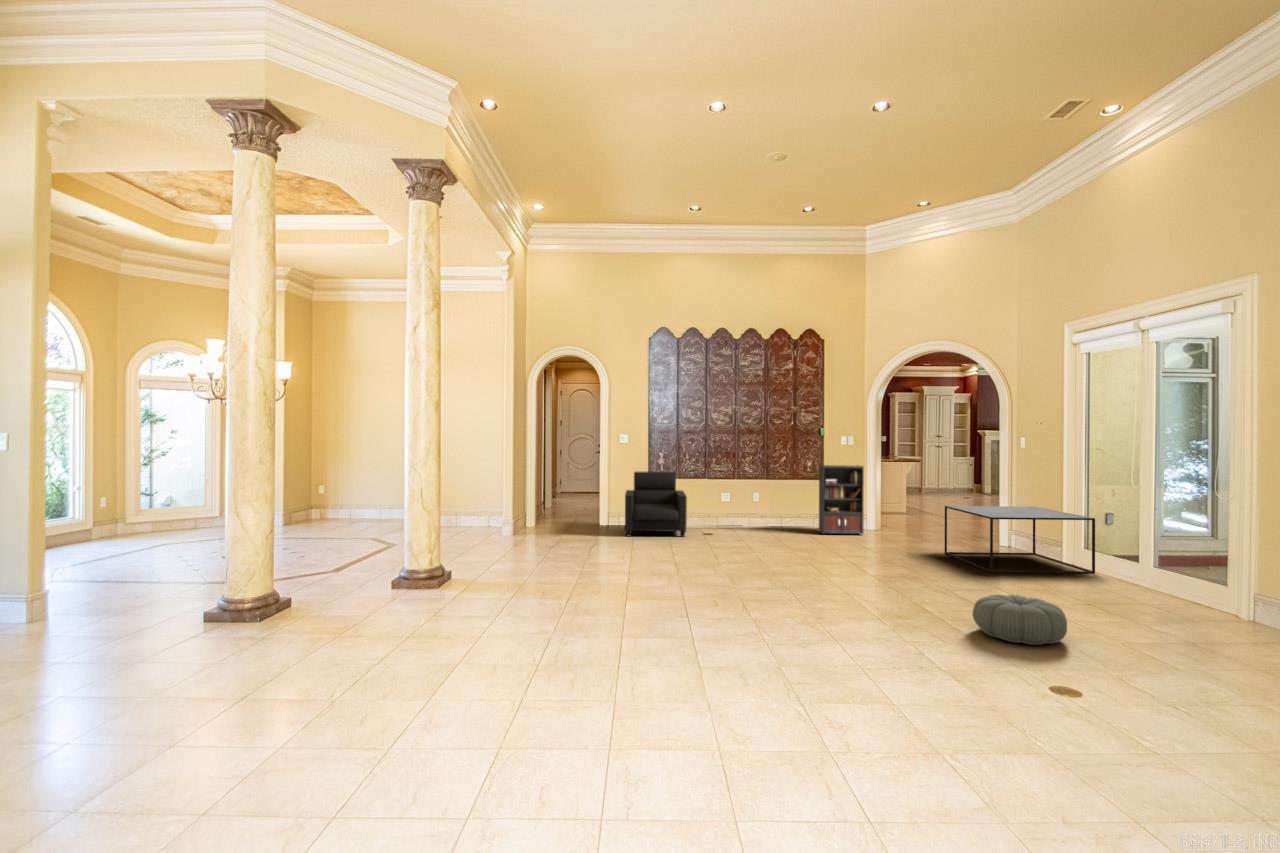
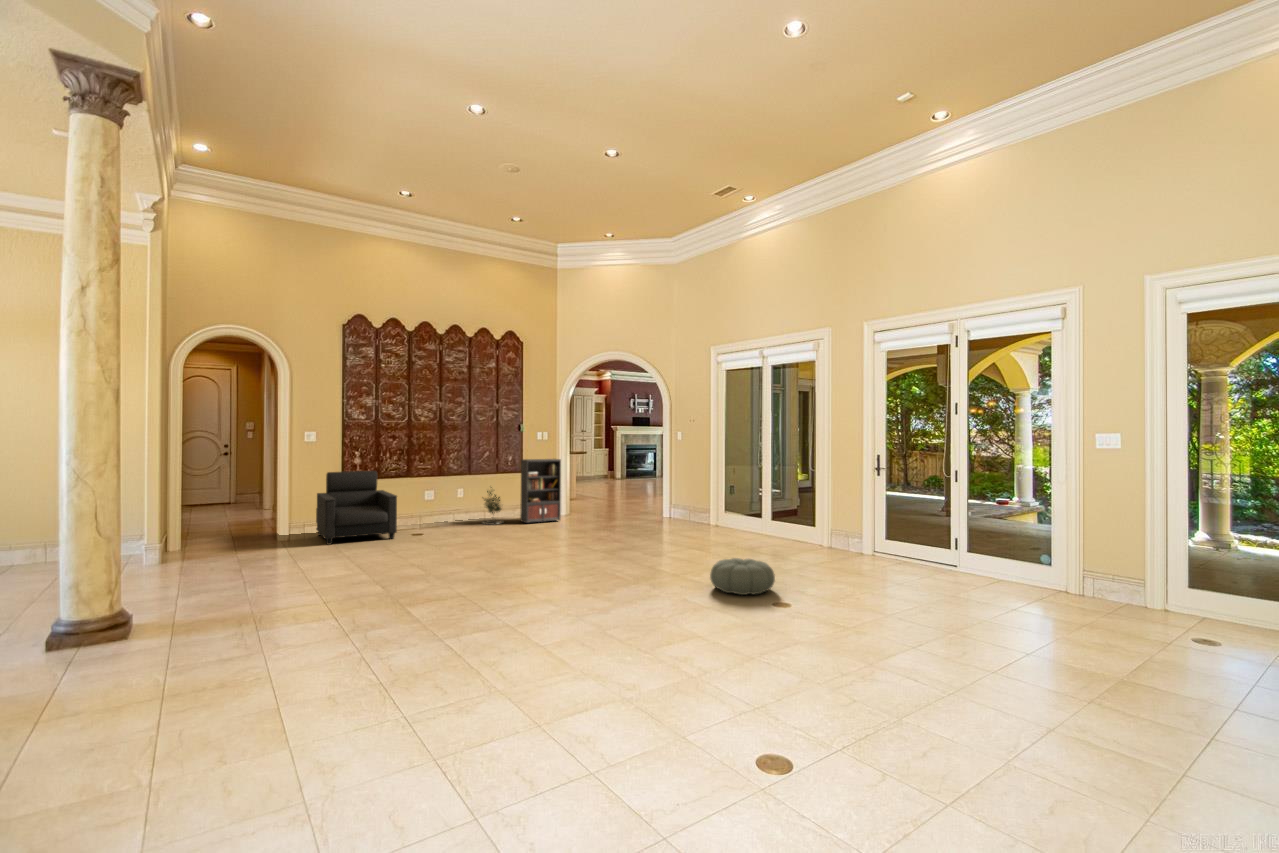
potted tree: none [777,491,802,532] -> present [482,487,503,525]
coffee table: present [945,506,1095,574] -> none [636,488,743,543]

